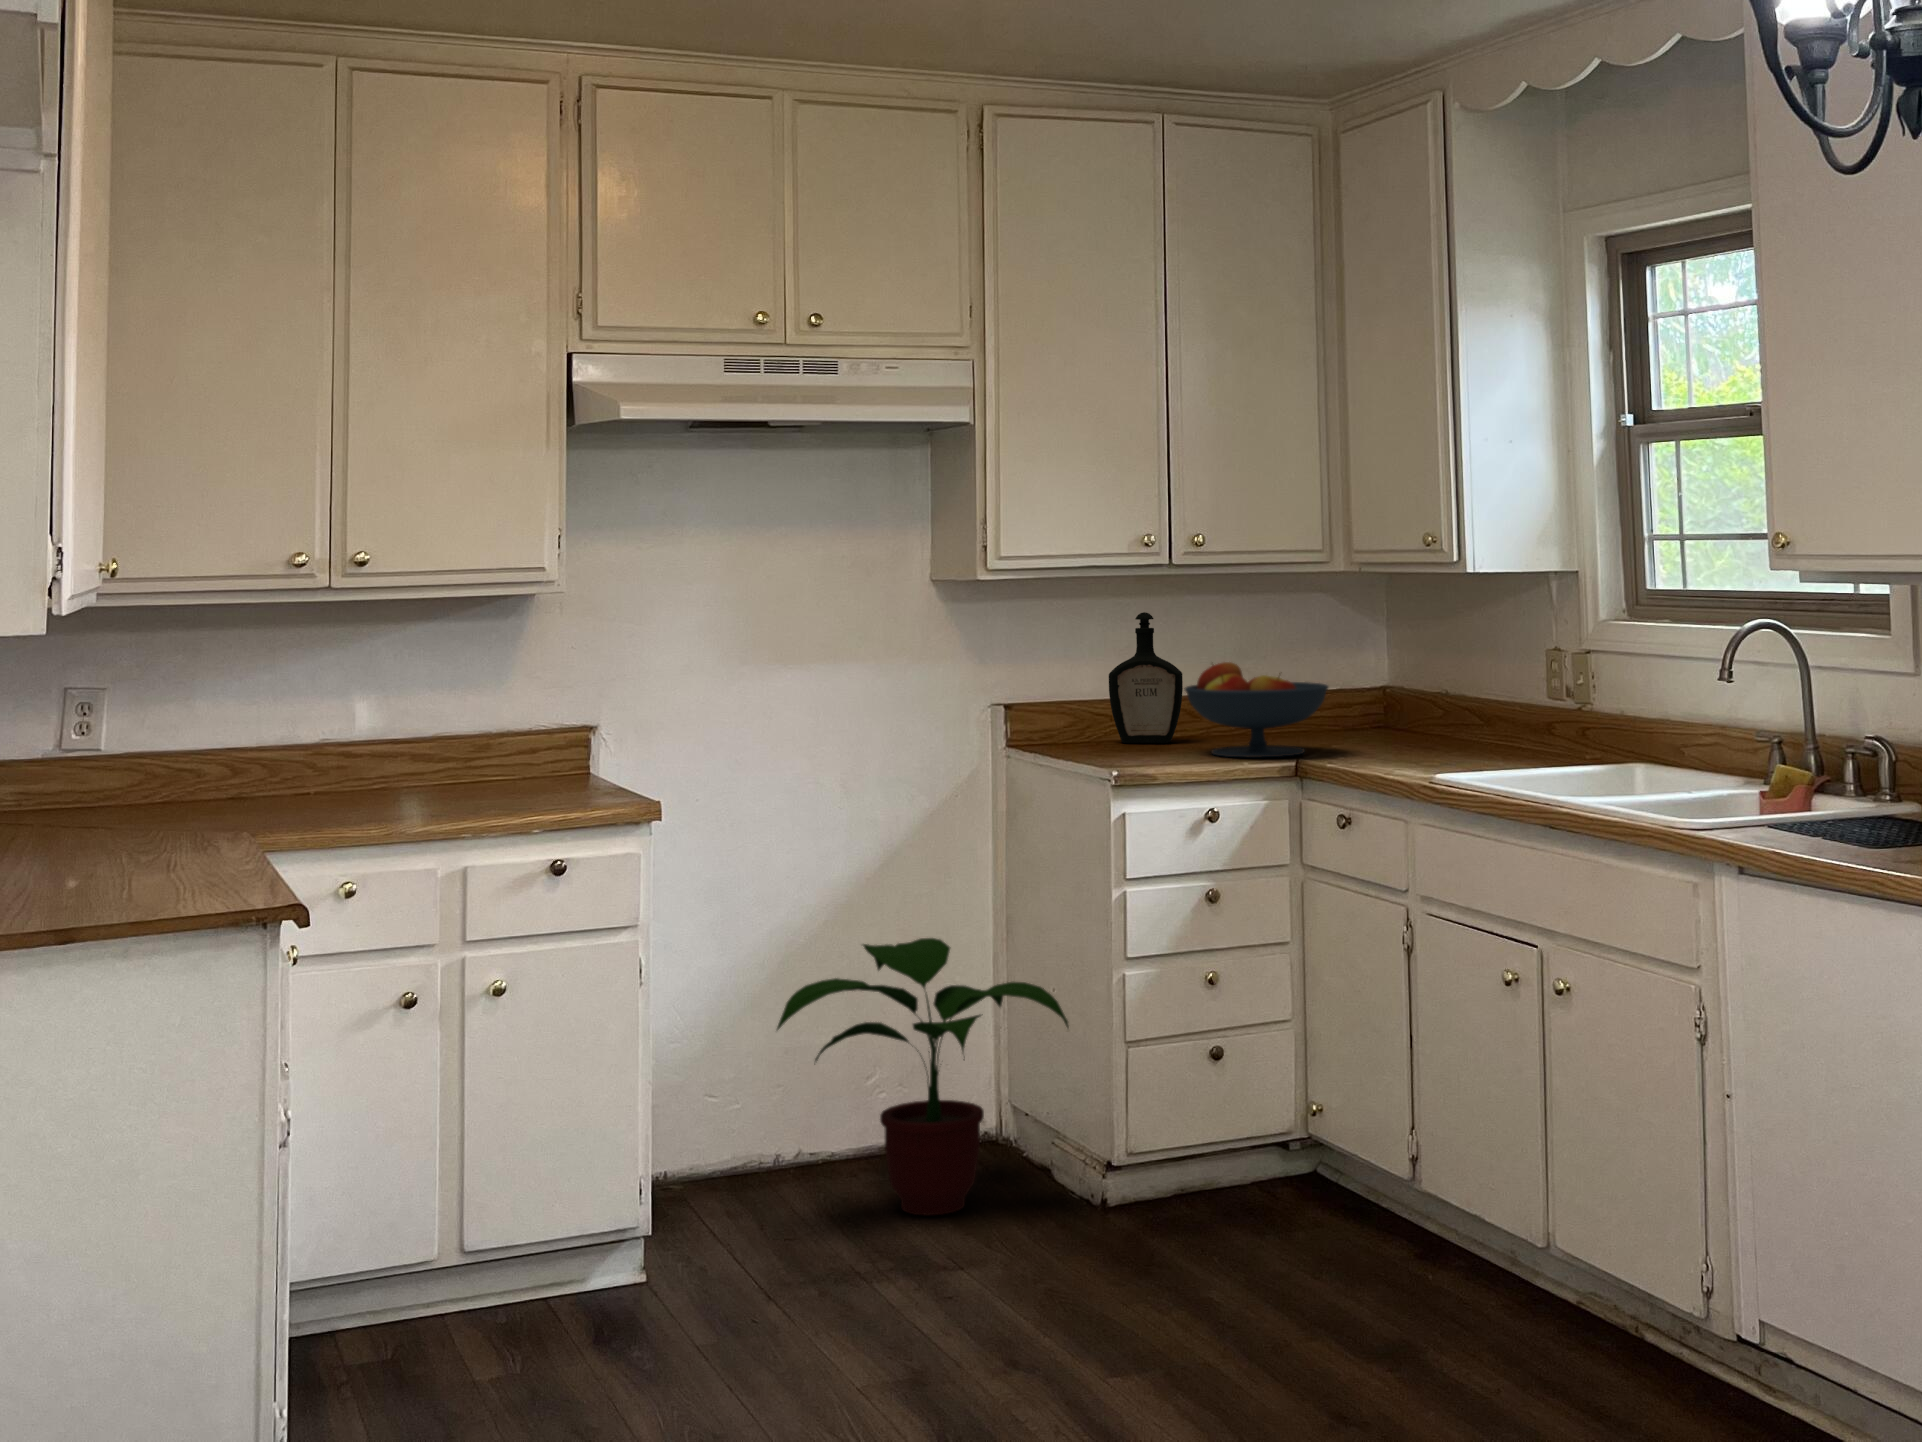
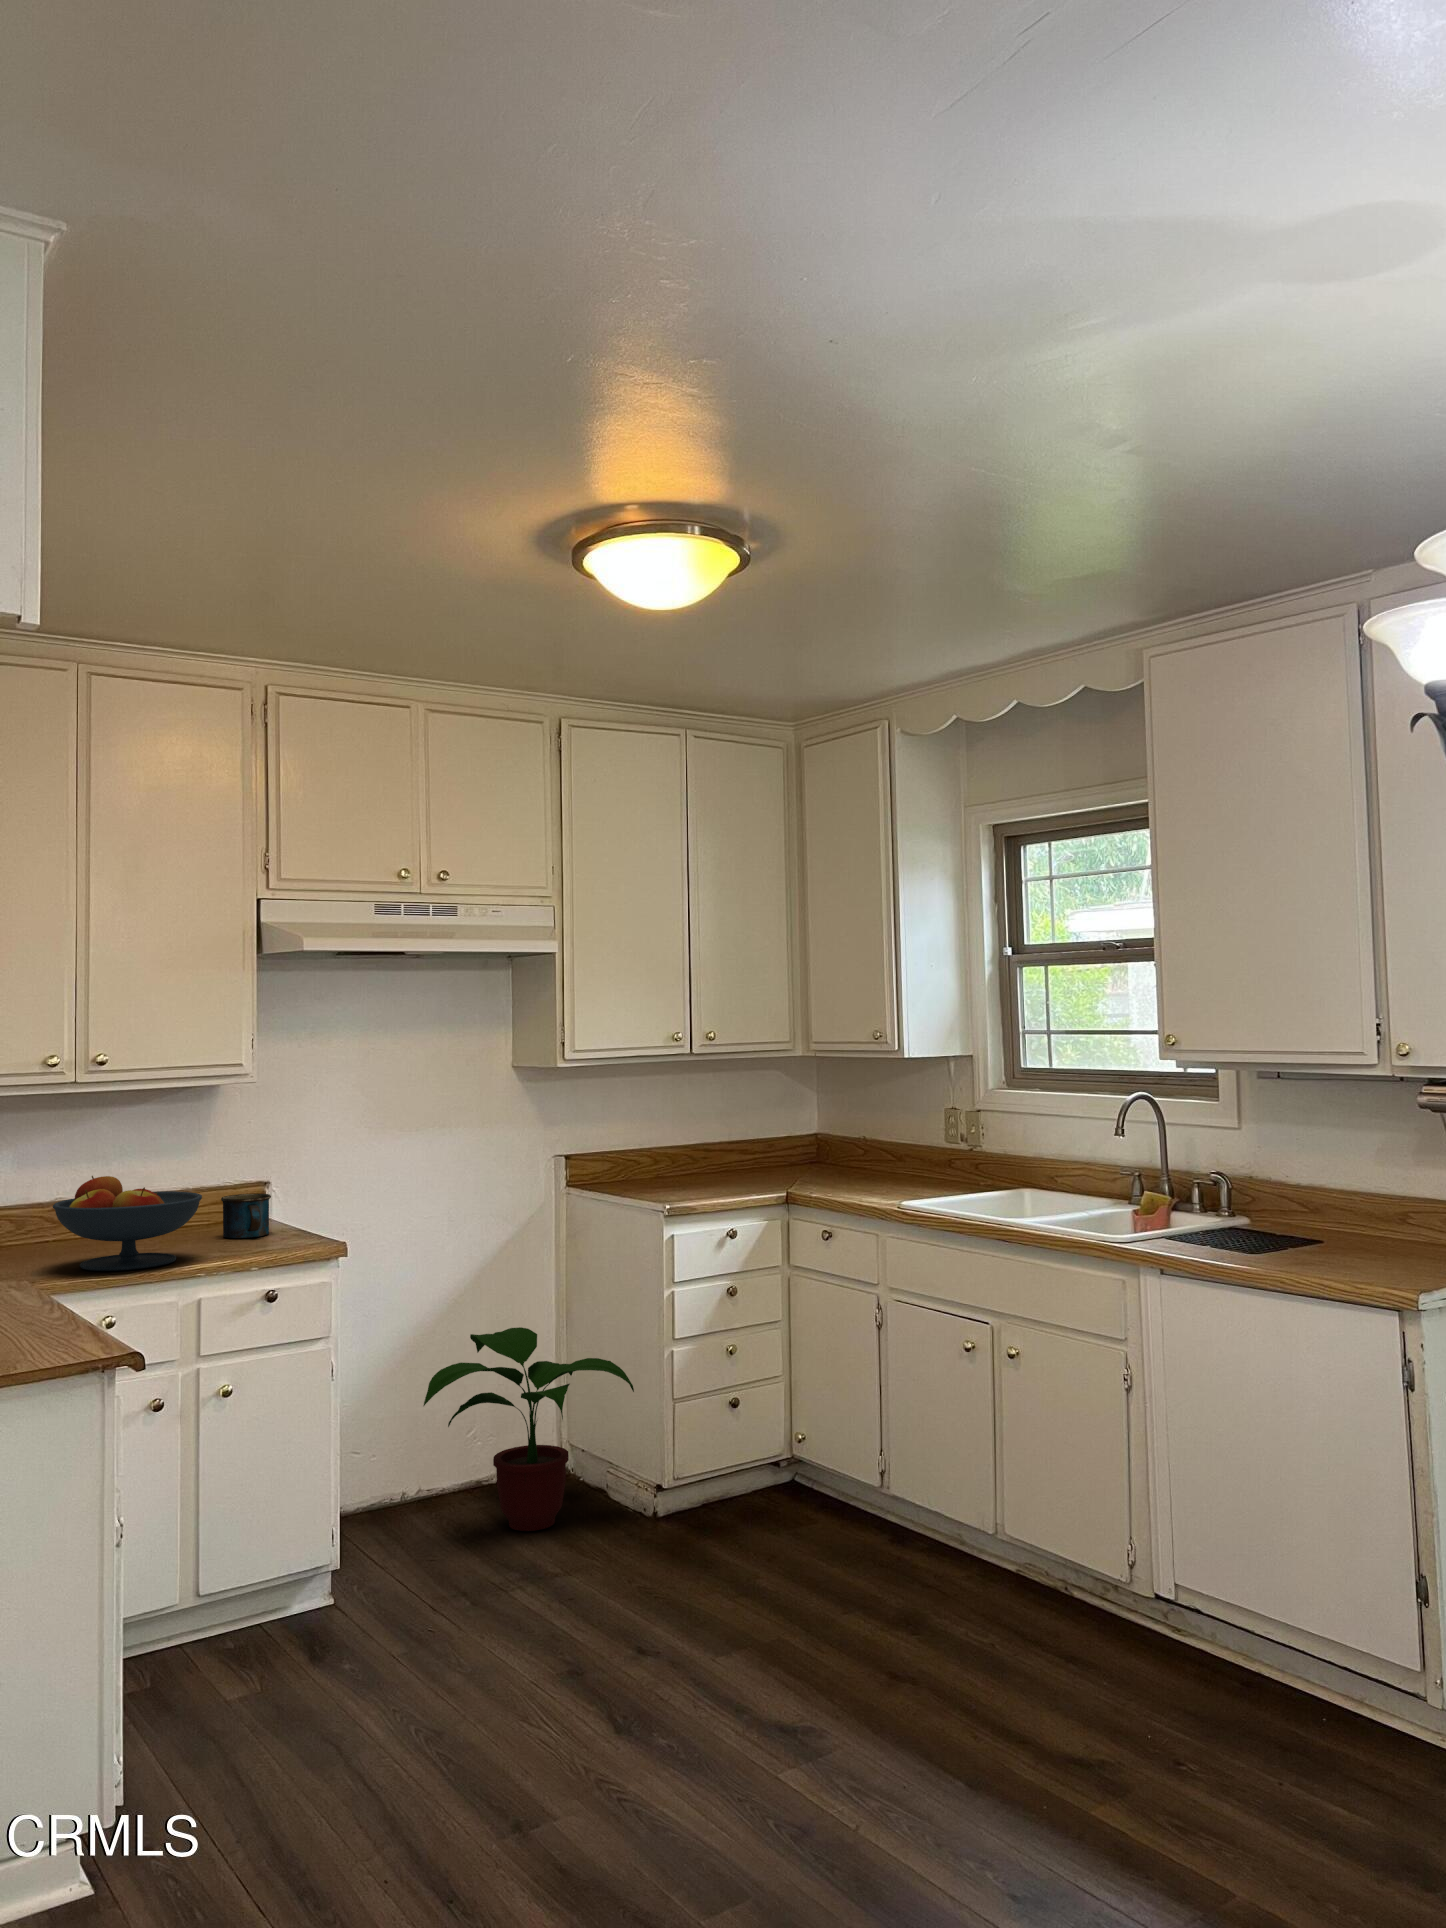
bottle: present [1109,612,1183,743] -> none [636,1088,688,1181]
fruit bowl: present [1185,662,1328,757] -> present [53,1176,202,1271]
mug: none [516,739,581,796] -> present [221,1194,271,1238]

